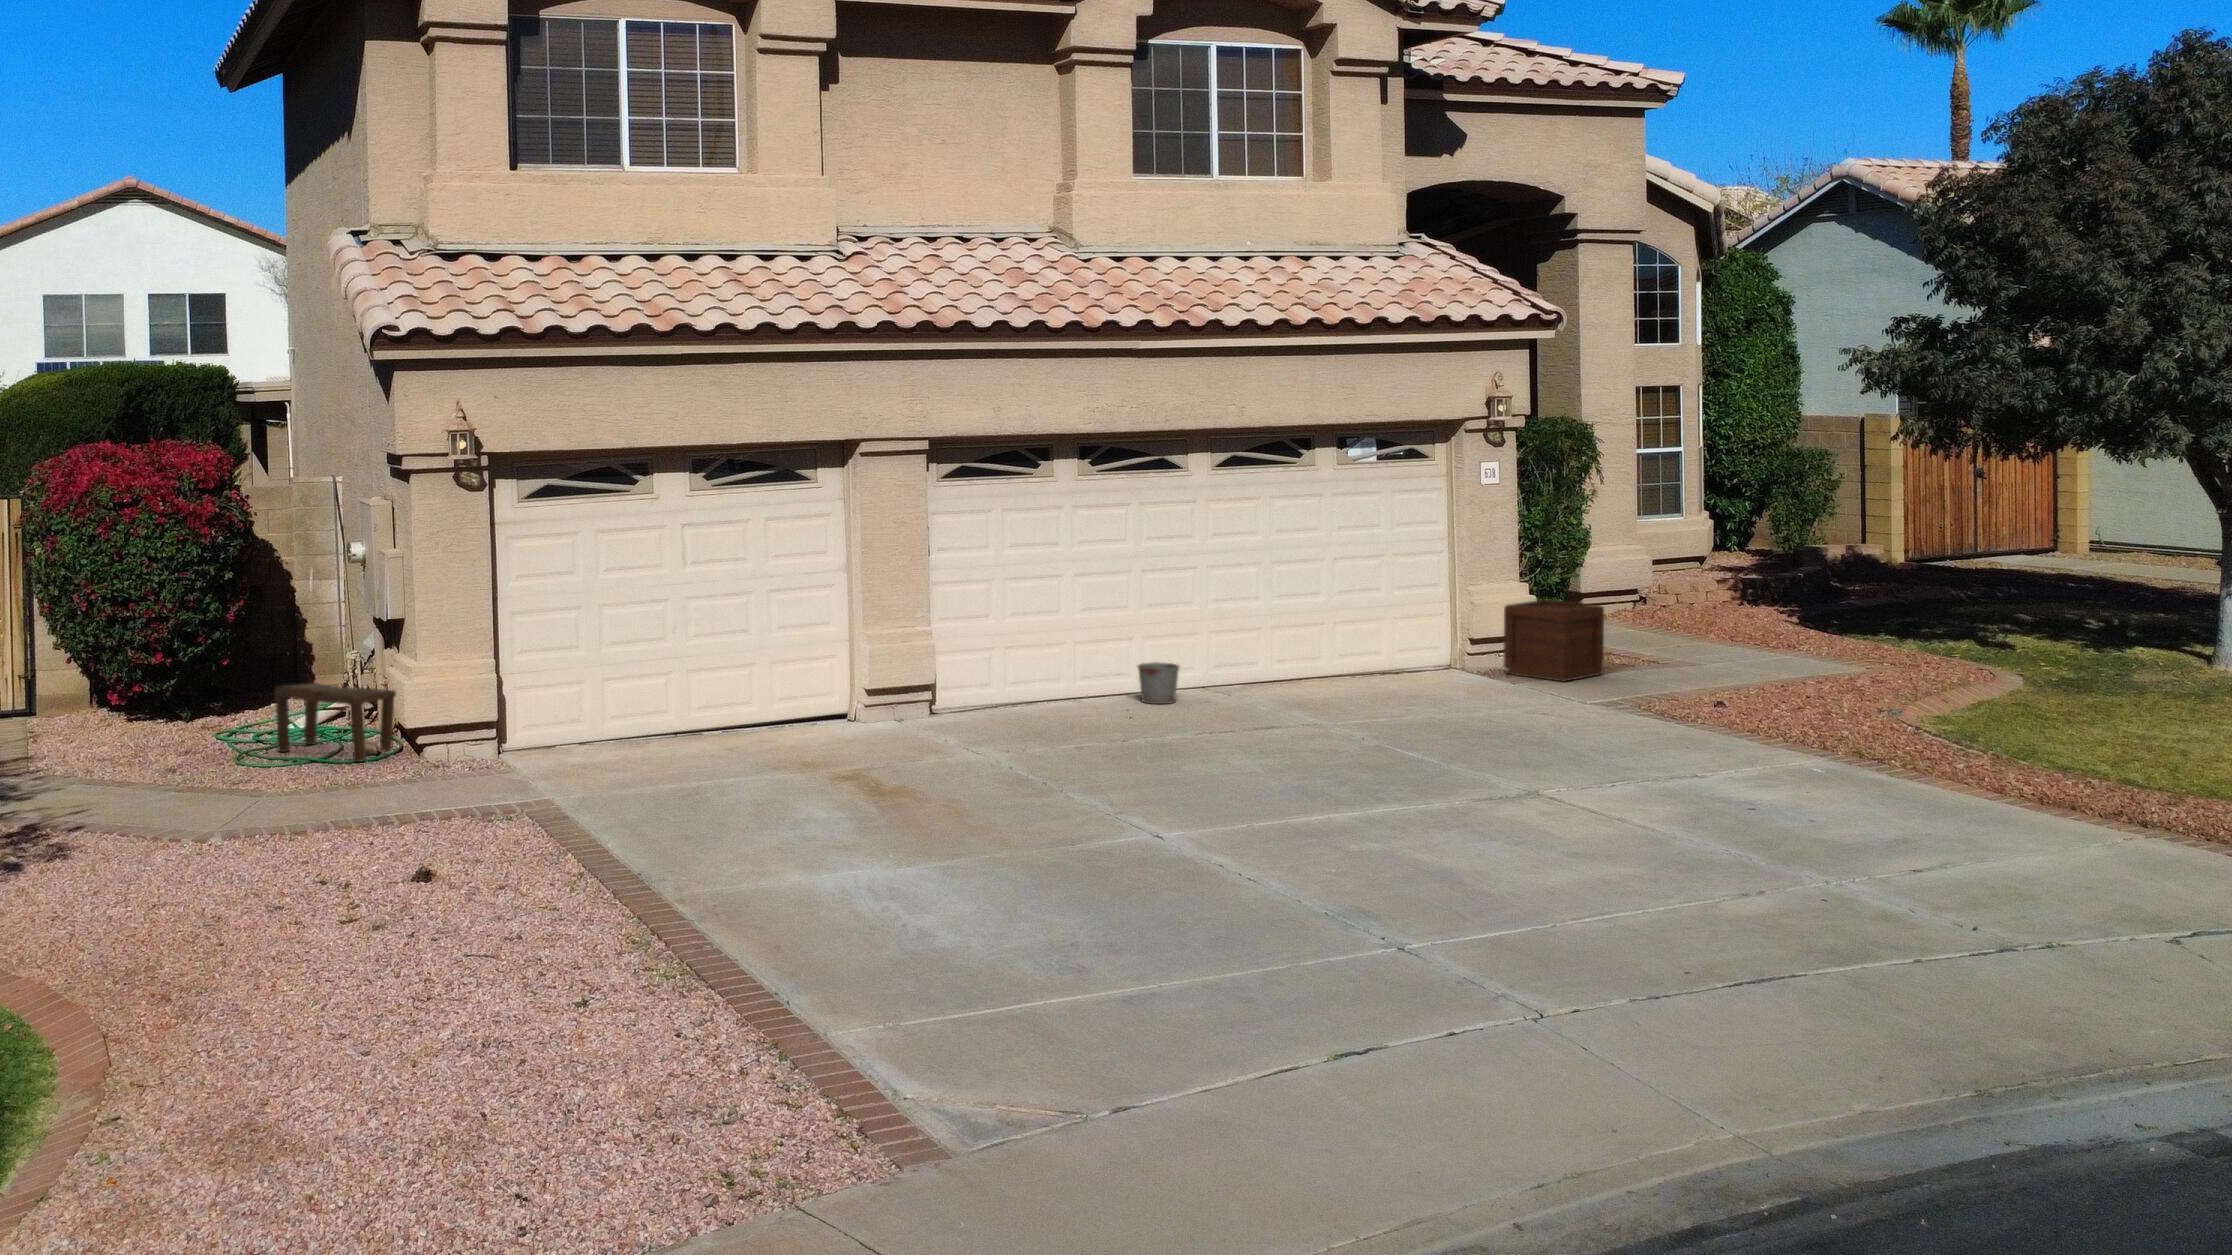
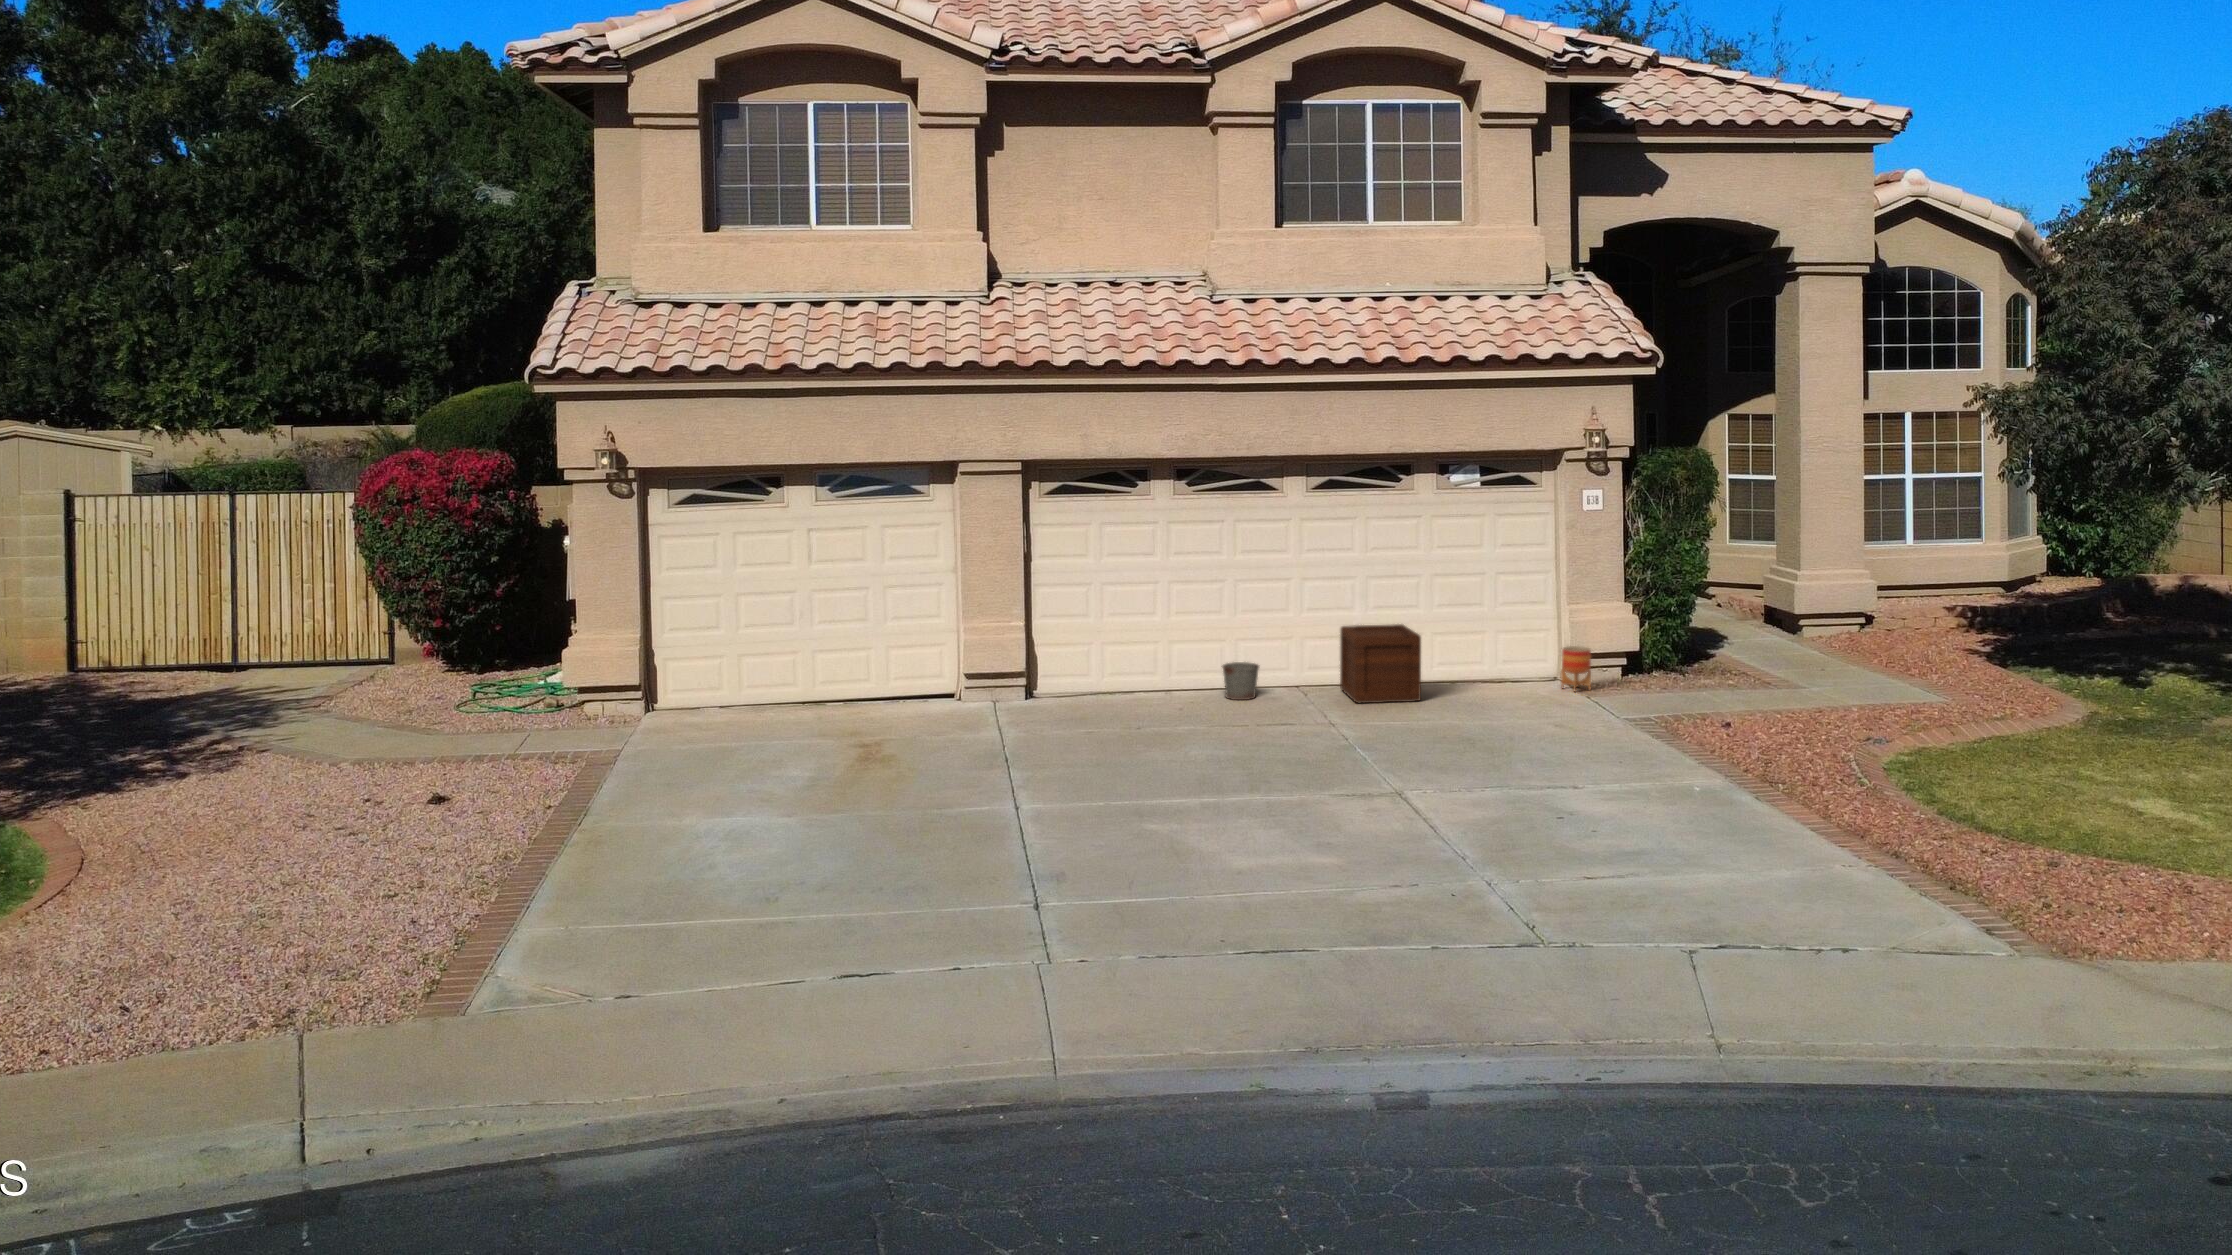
wooden crate: present [1503,600,1604,682] -> present [1340,624,1421,703]
planter: none [1464,631,1496,680] -> present [1561,646,1591,689]
bench: present [274,683,396,762] -> none [487,648,565,714]

